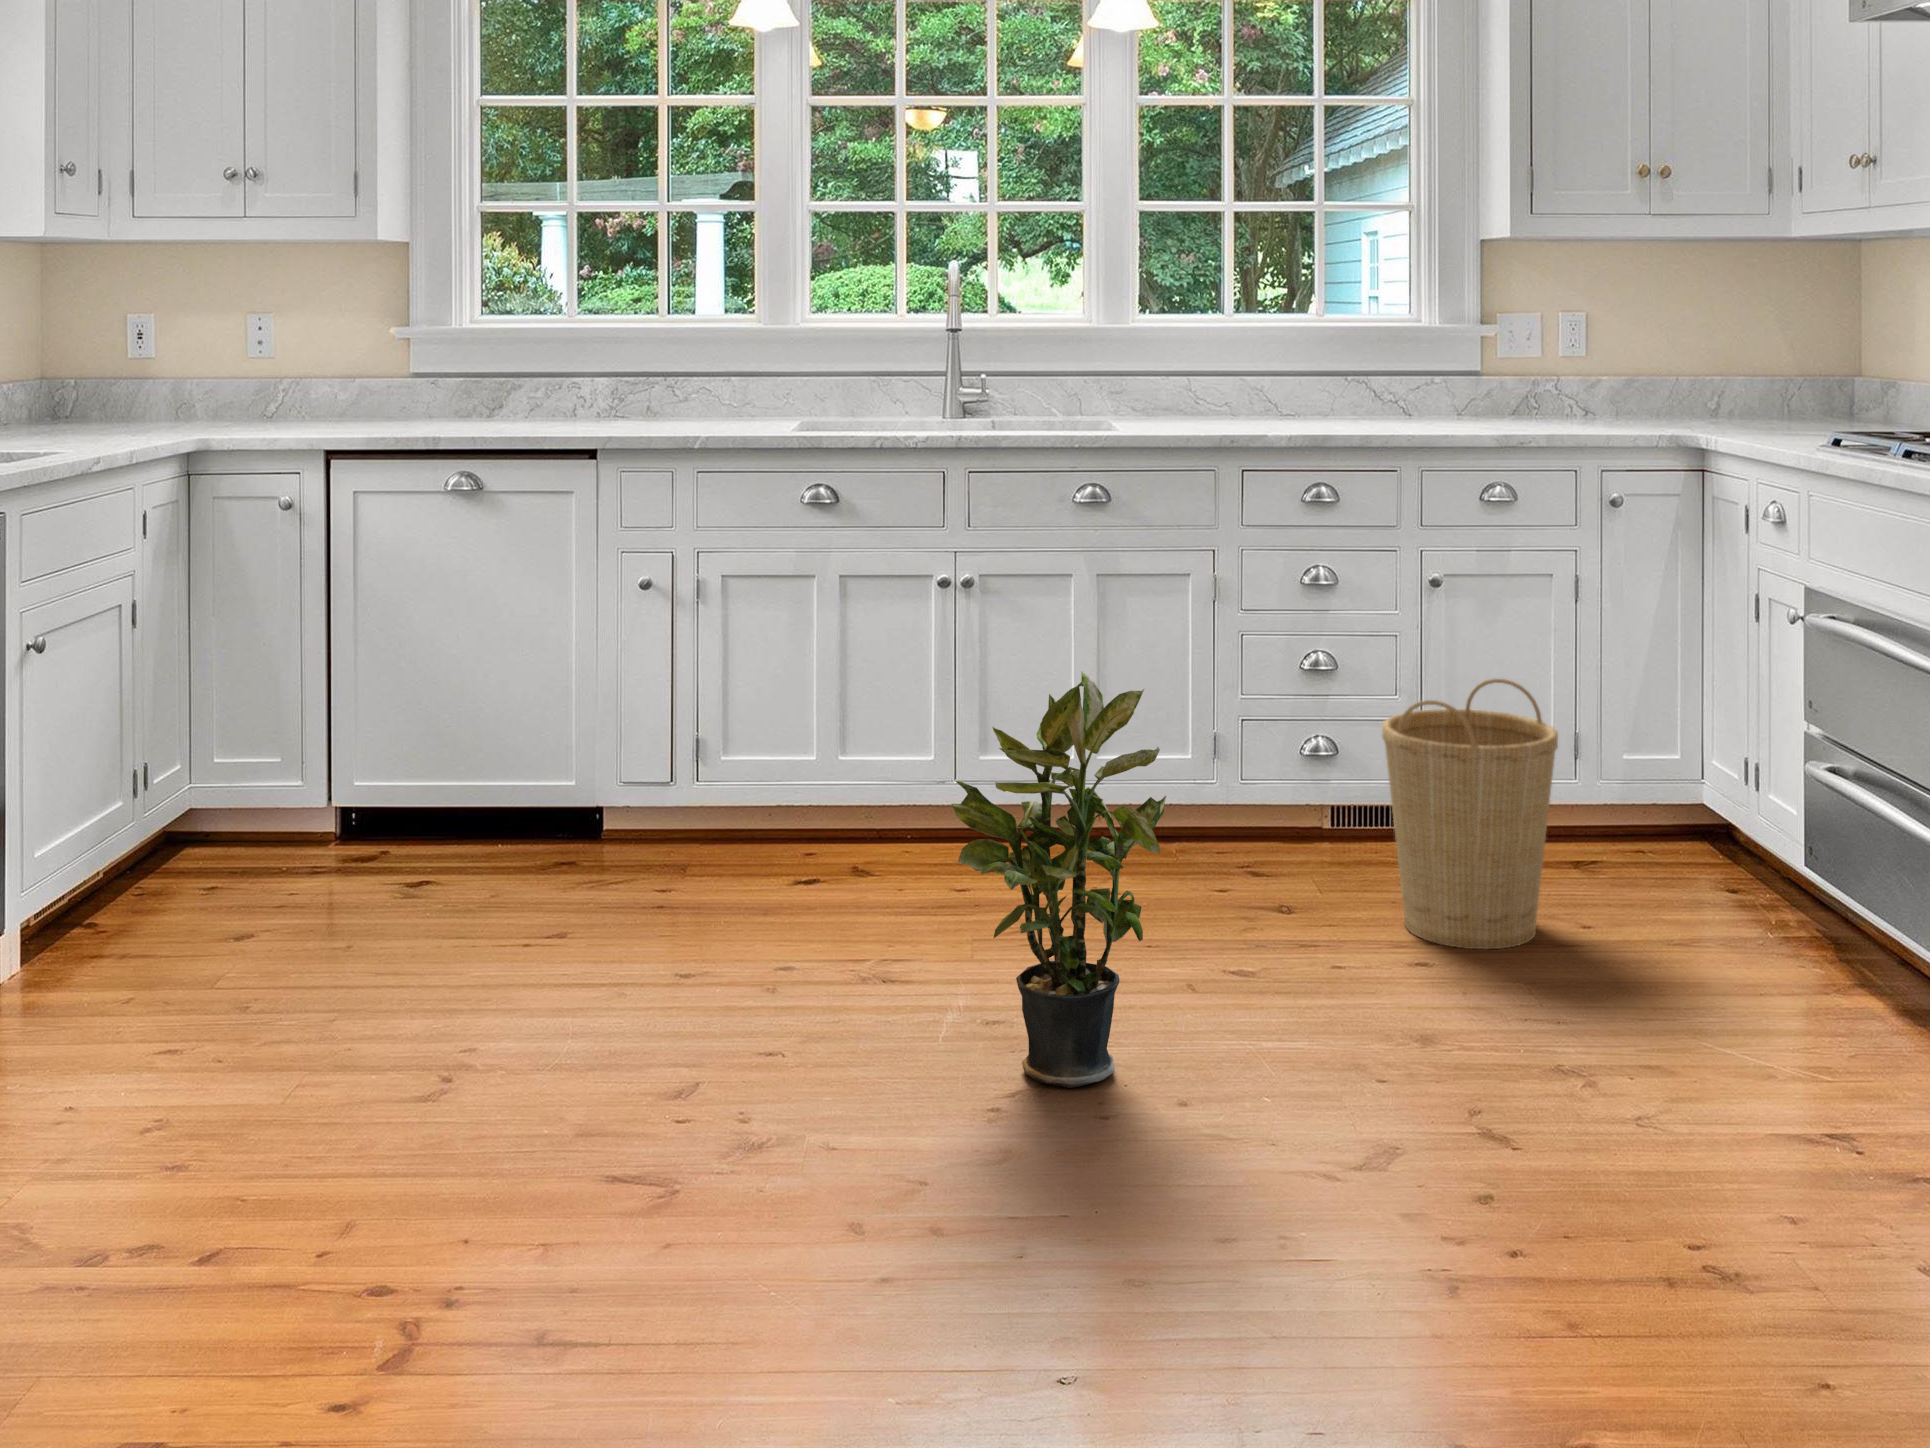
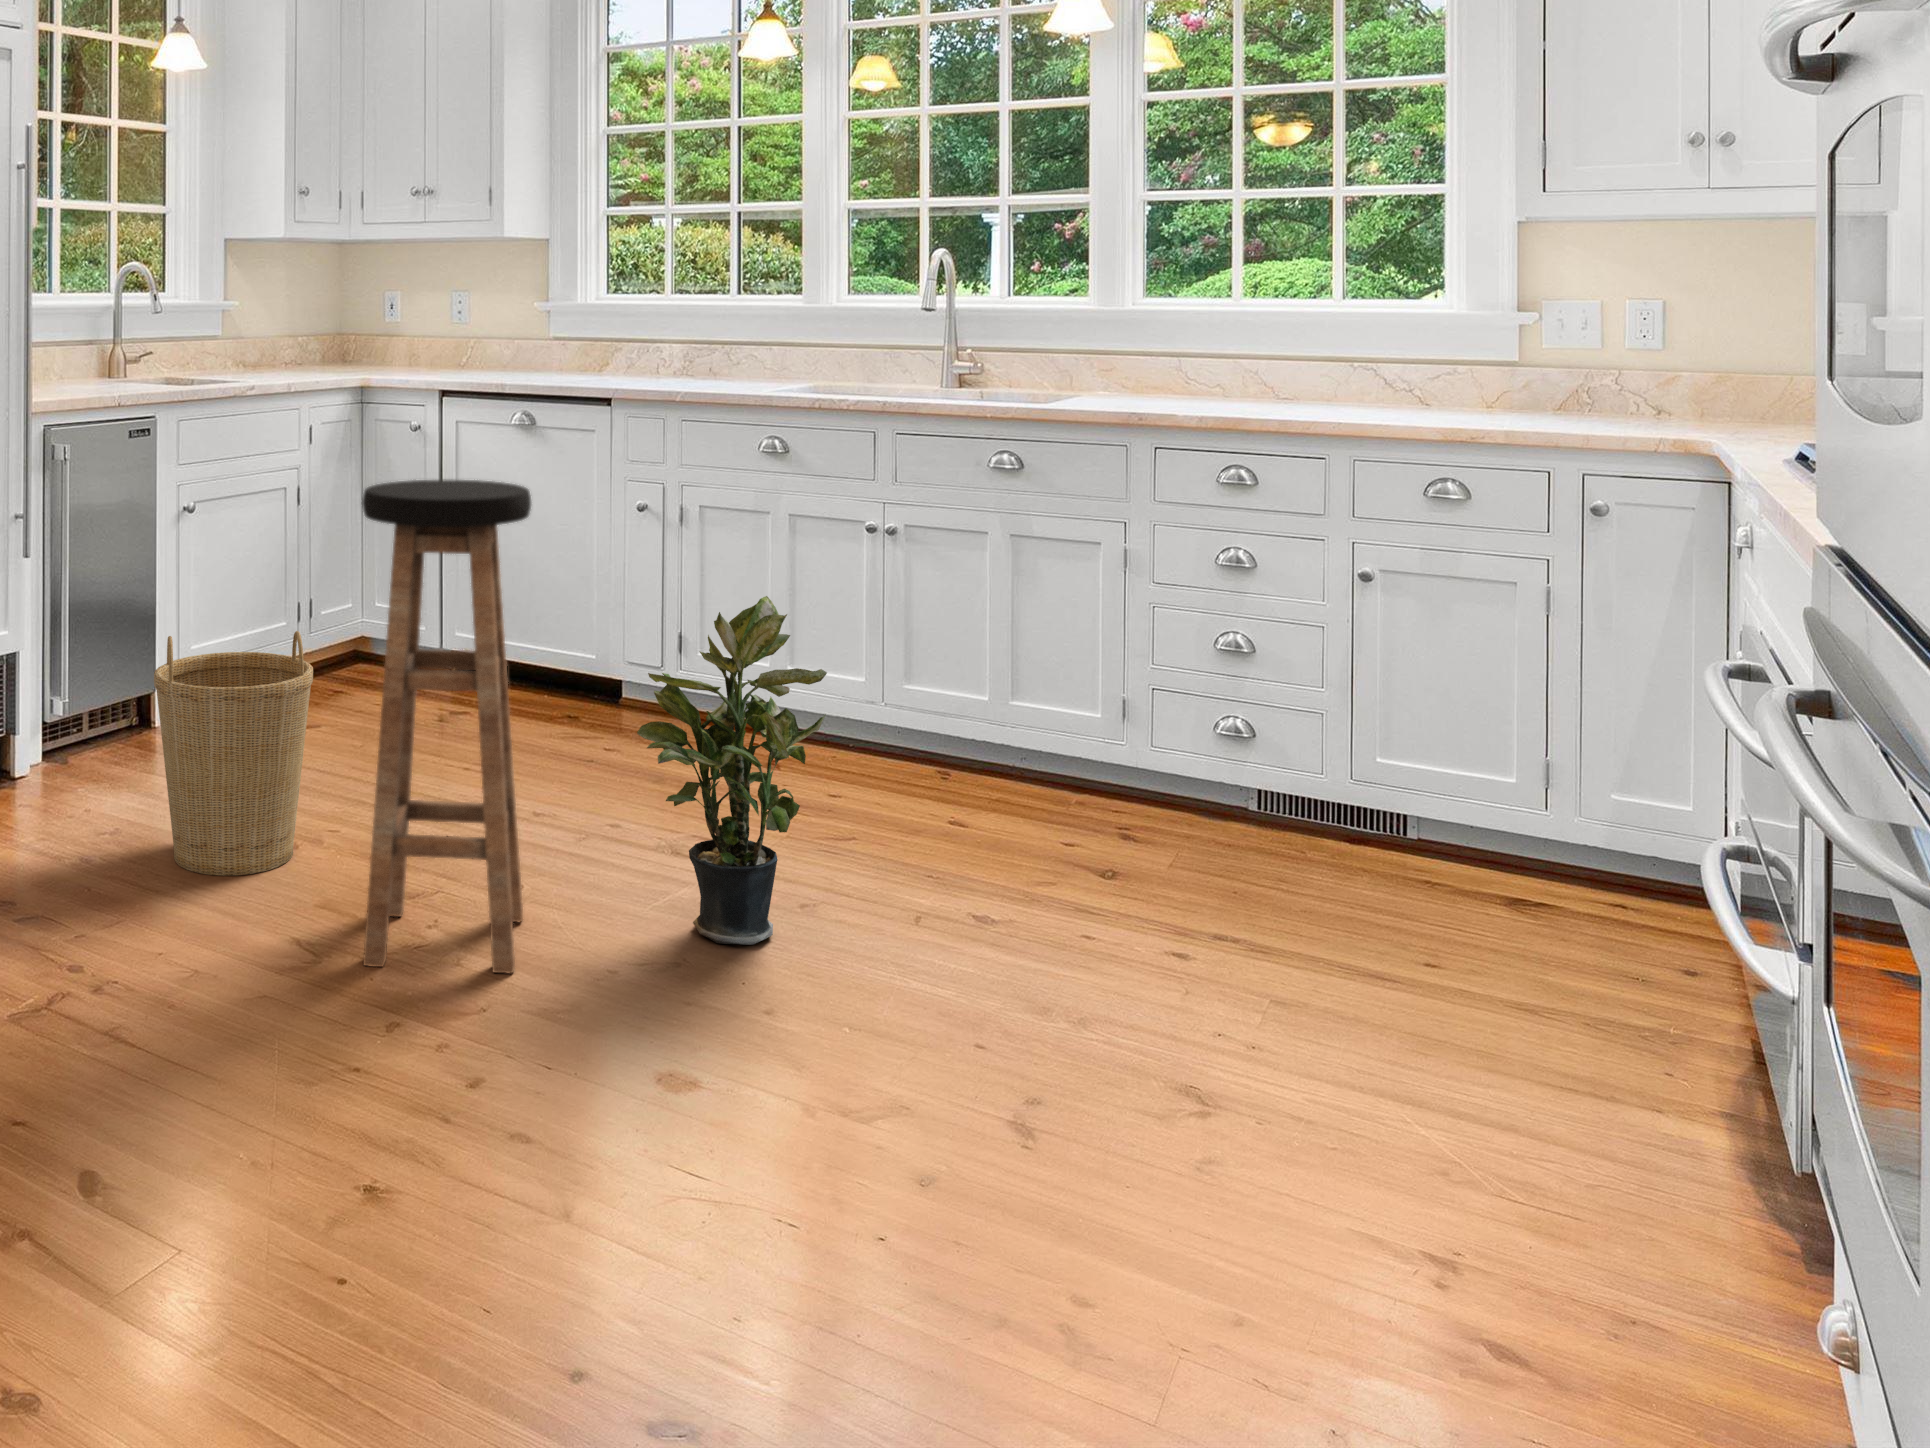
bar stool: none [668,567,919,1238] -> present [362,480,531,973]
basket: present [1382,679,1558,949] -> present [154,631,313,876]

